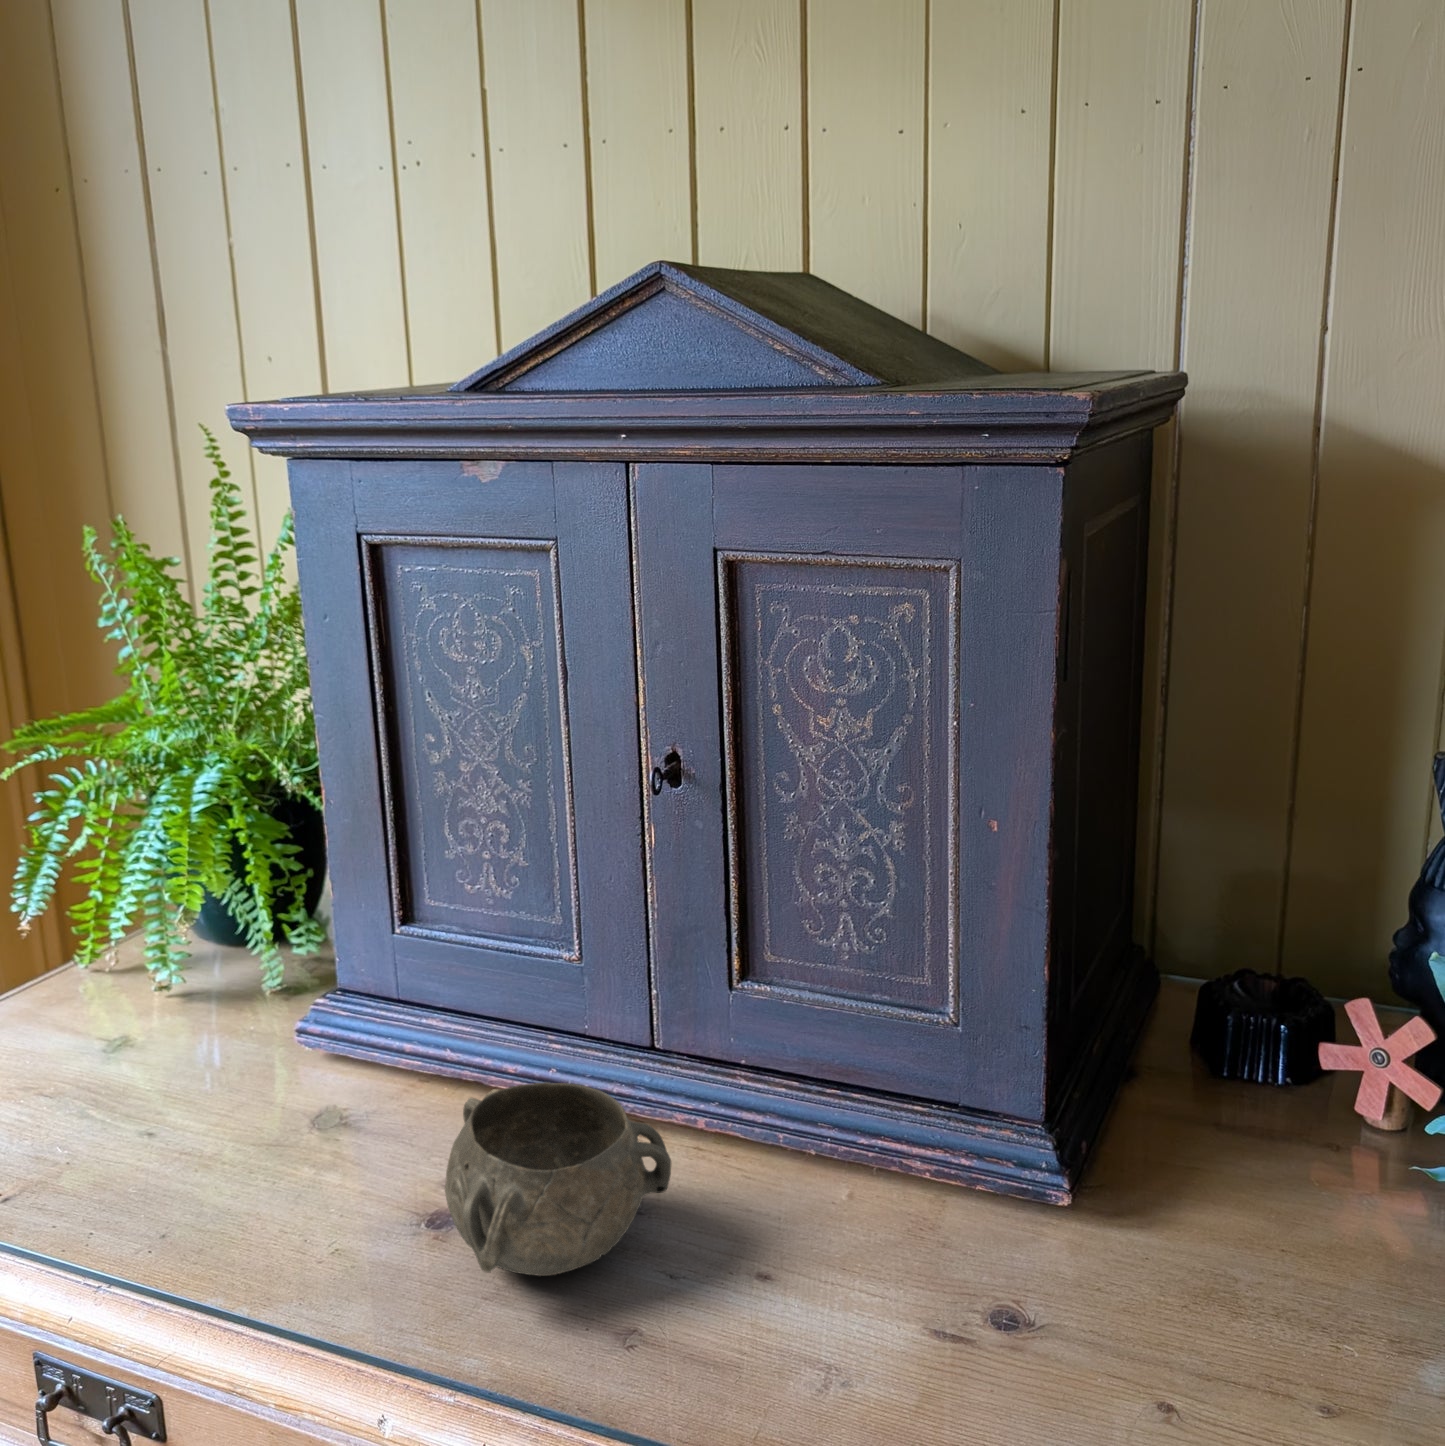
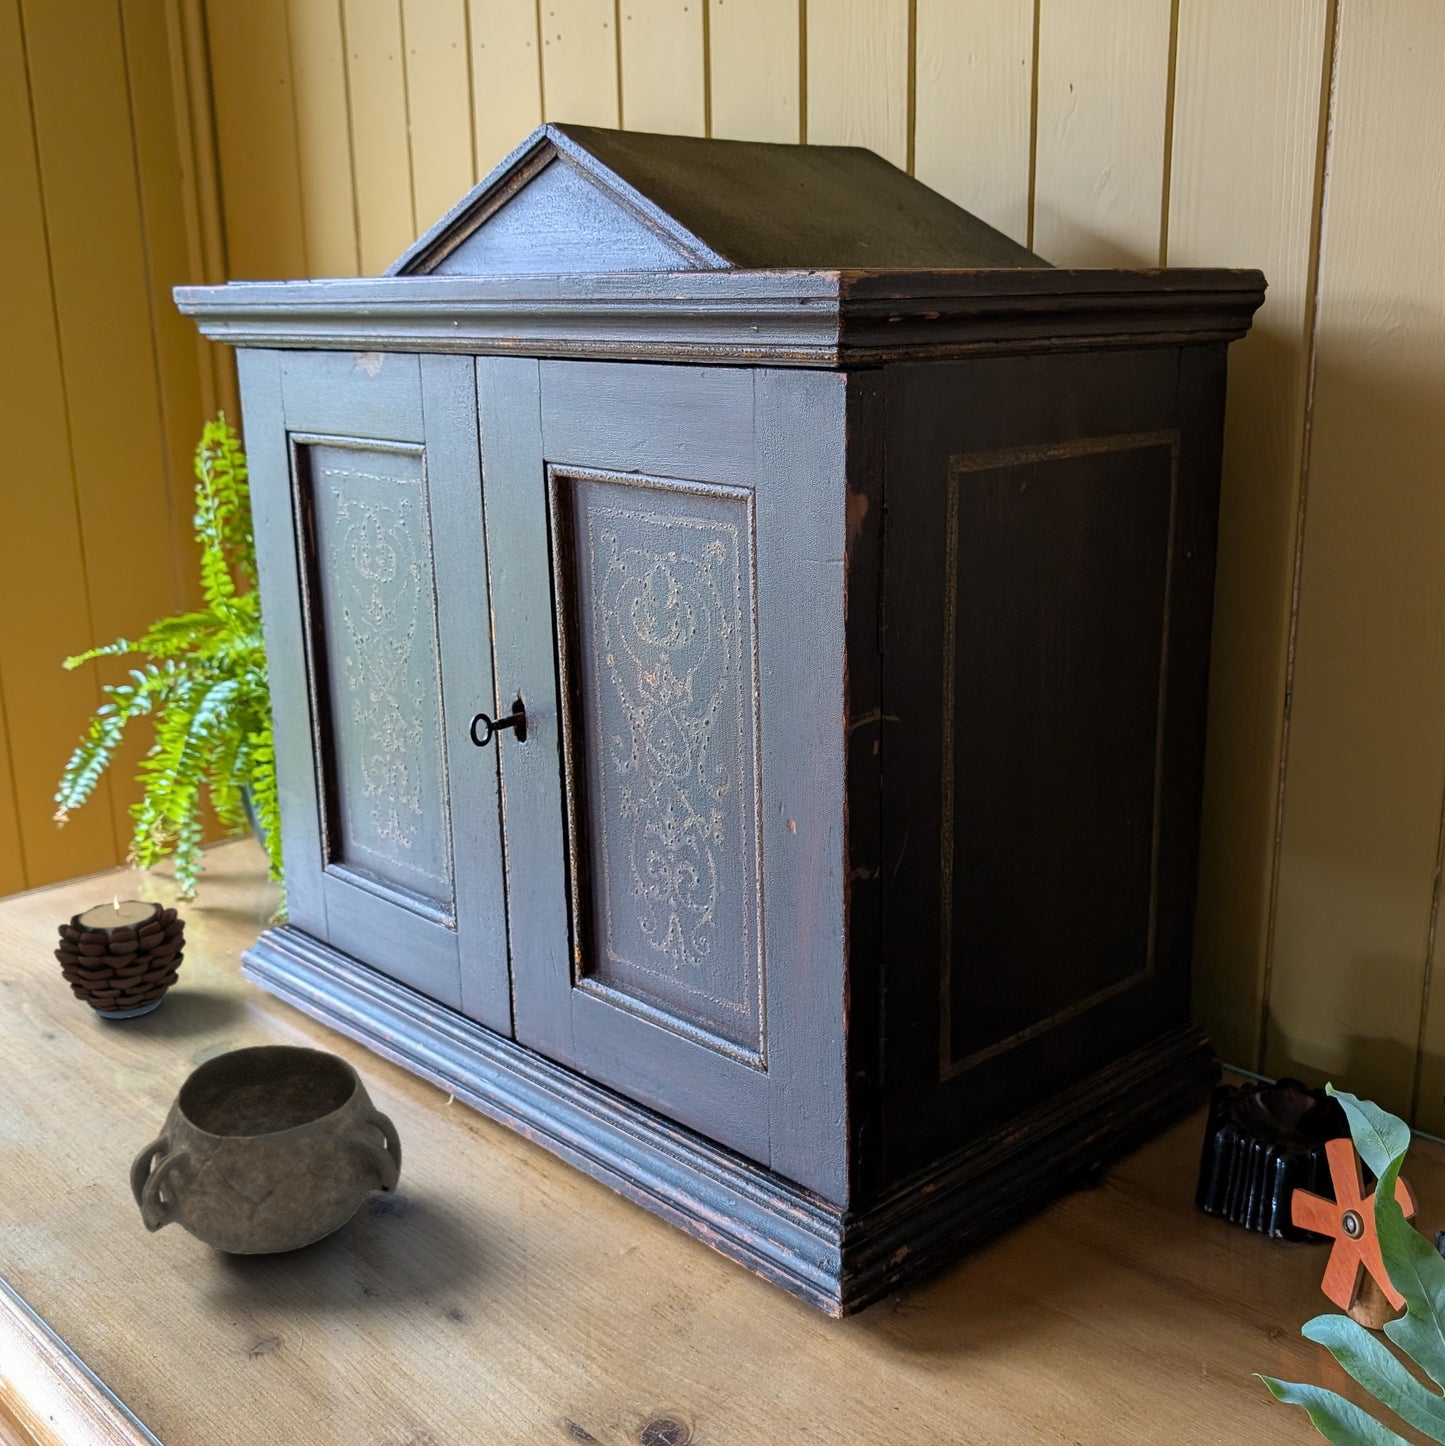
candle: none [127,986,256,1106] -> present [54,896,186,1018]

